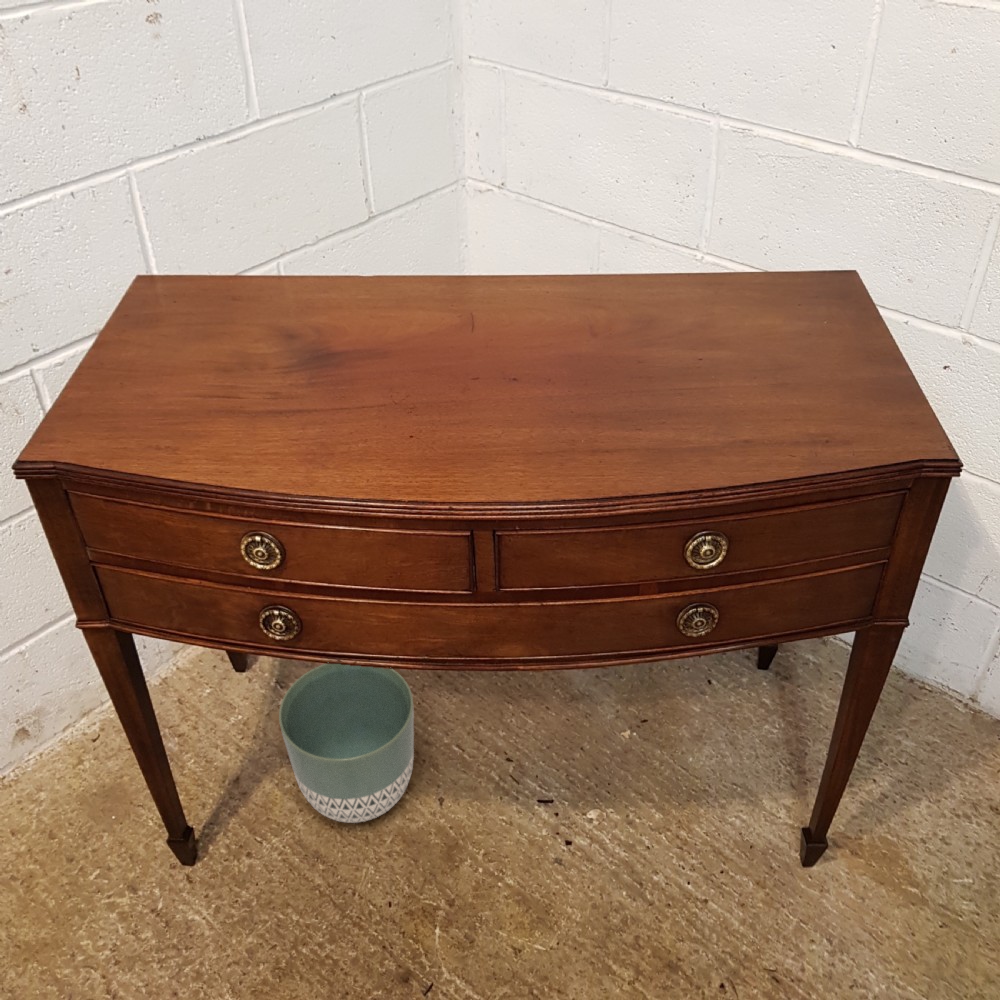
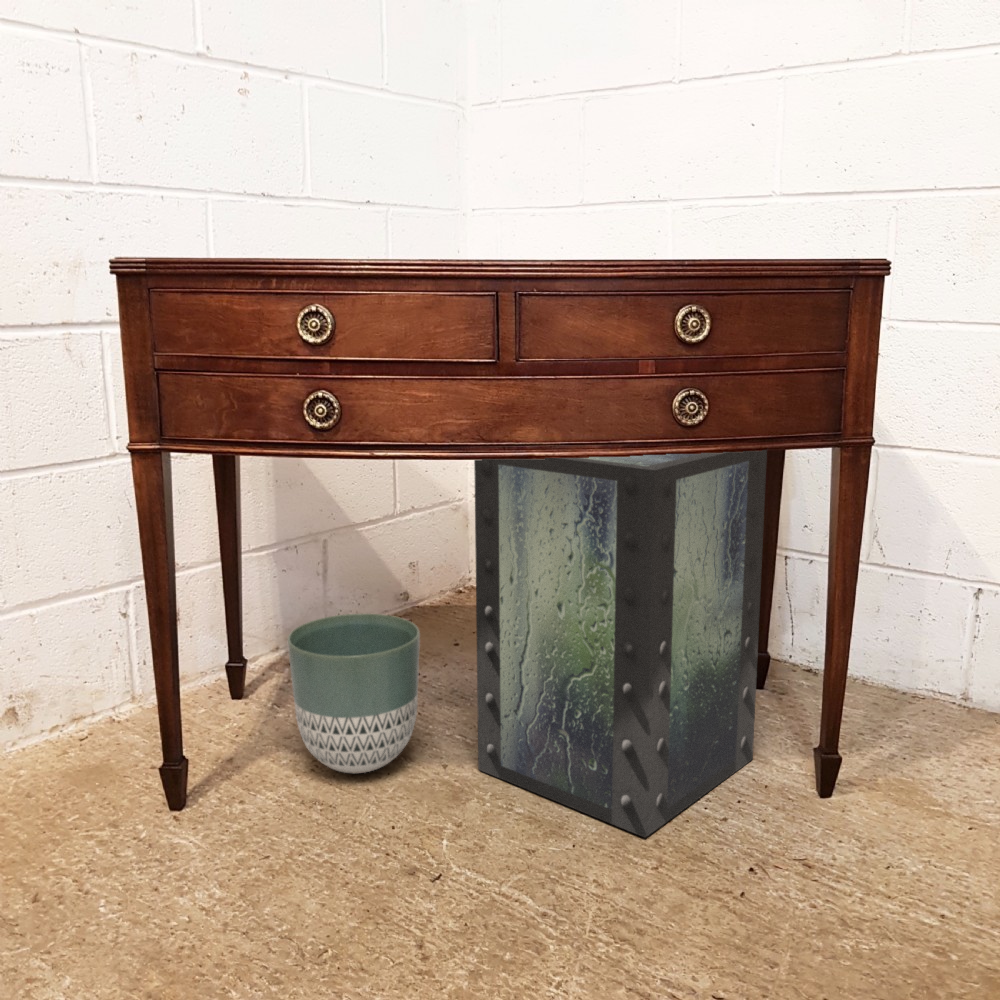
storage box: none [465,472,795,933] -> present [474,450,767,838]

